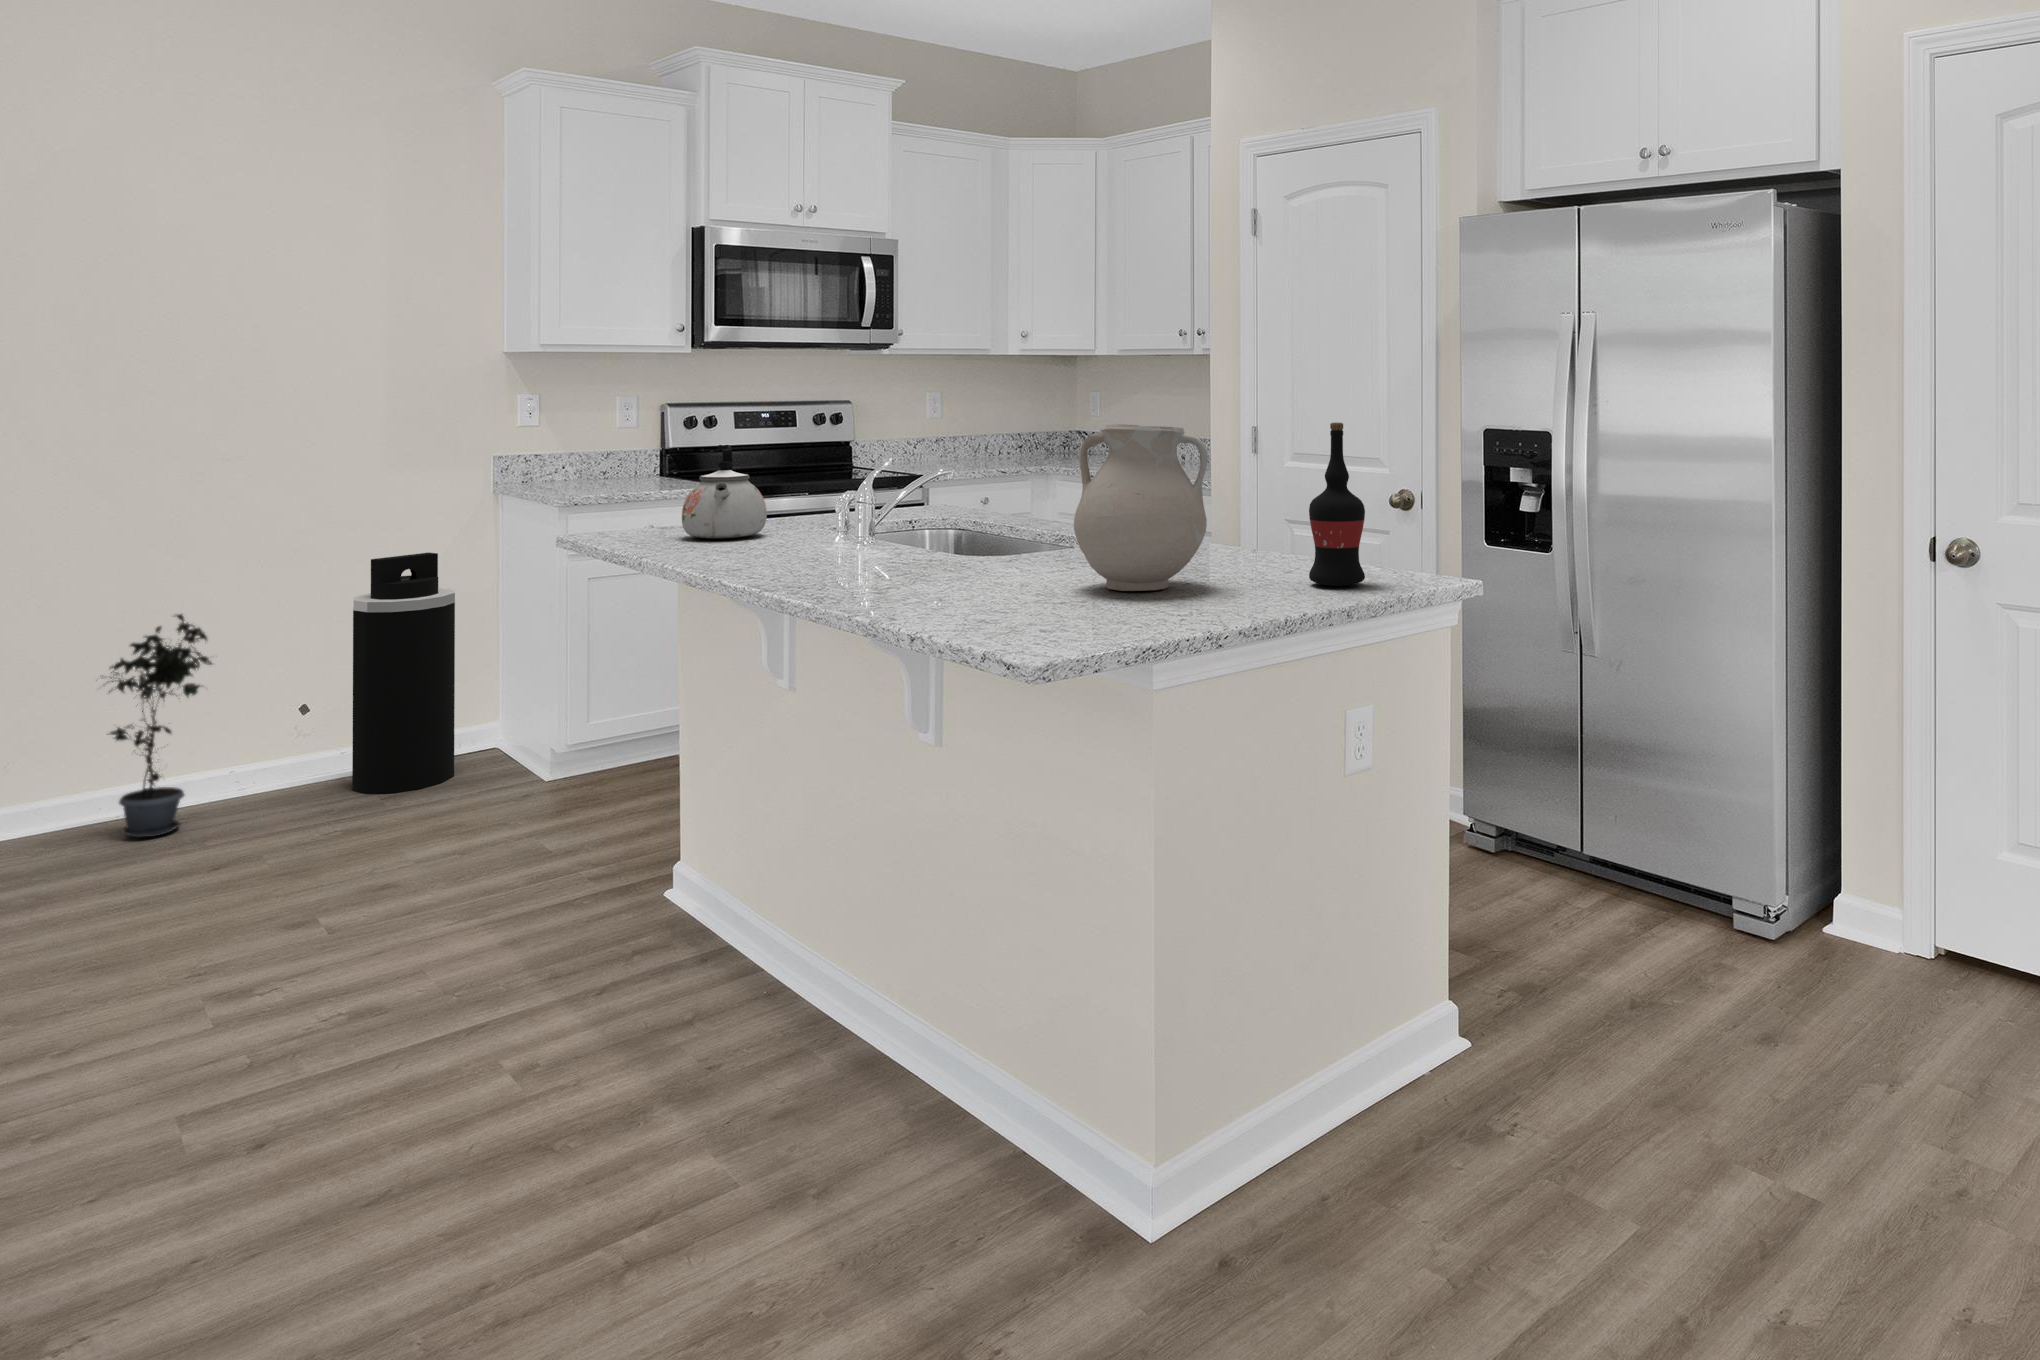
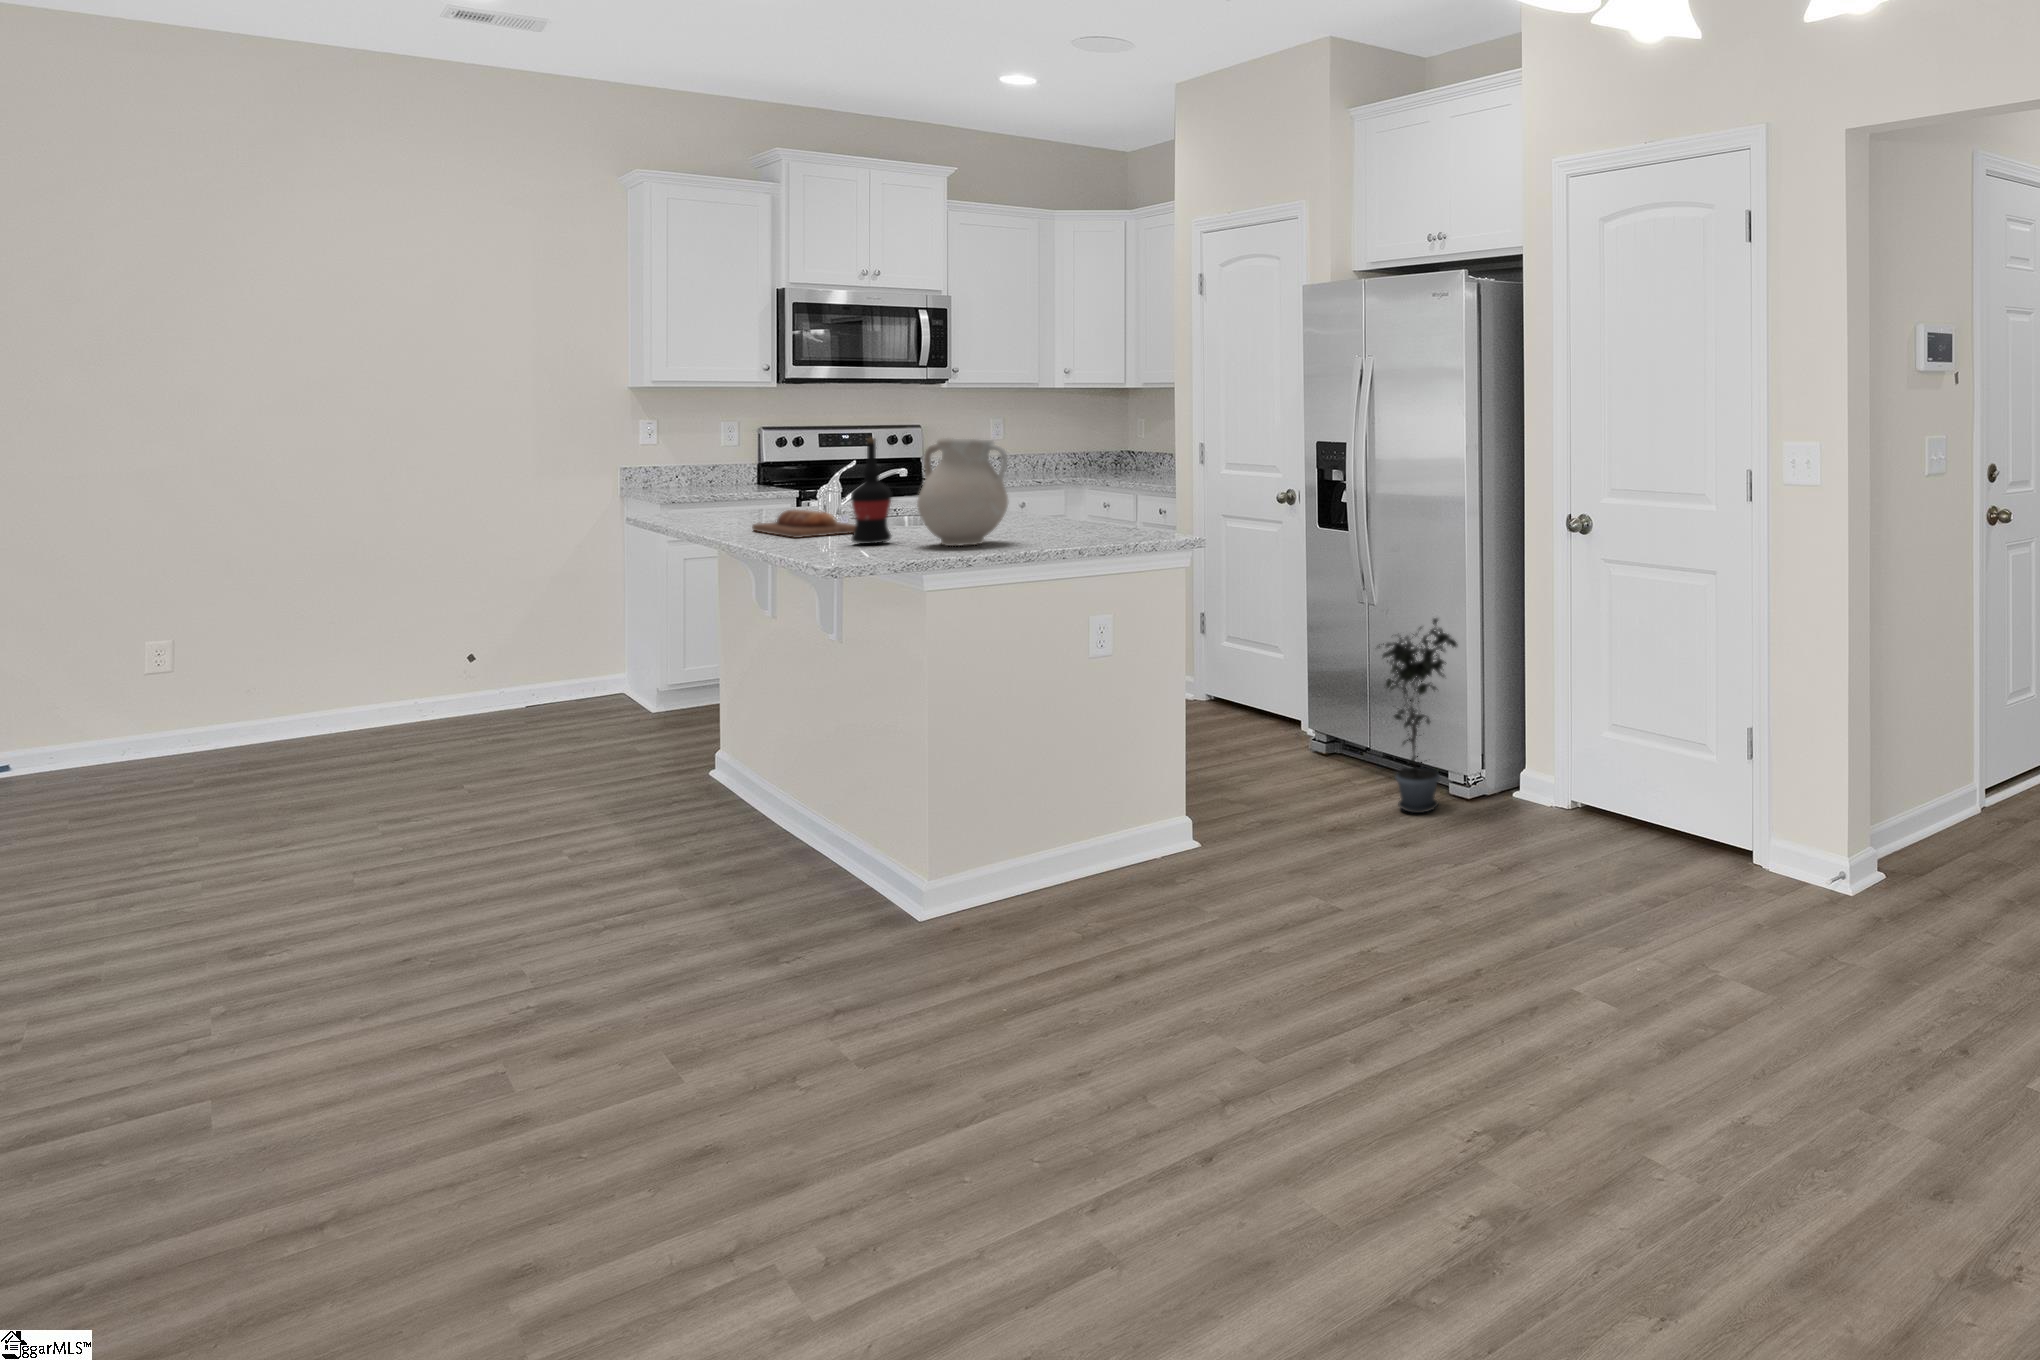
wine bottle: present [1309,422,1365,586] -> present [851,438,891,544]
kettle: present [682,445,767,539] -> none [710,456,774,522]
bread loaf: none [766,525,937,571] -> present [752,510,855,538]
trash can: present [352,553,455,793] -> none [503,542,583,722]
potted plant: present [102,614,213,838] -> present [1377,618,1458,813]

